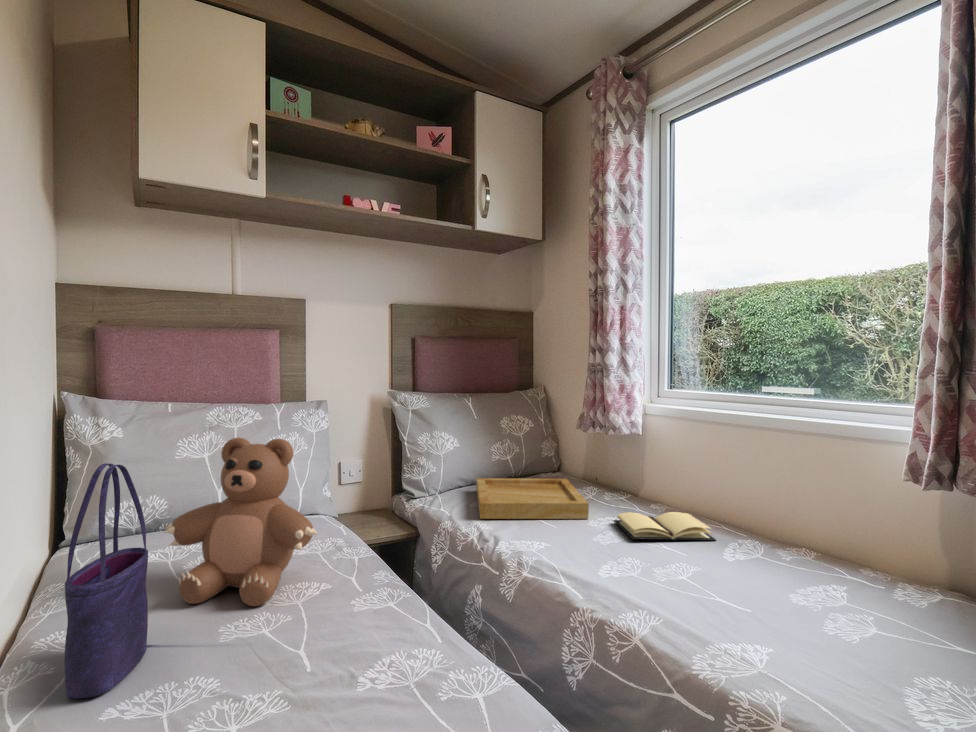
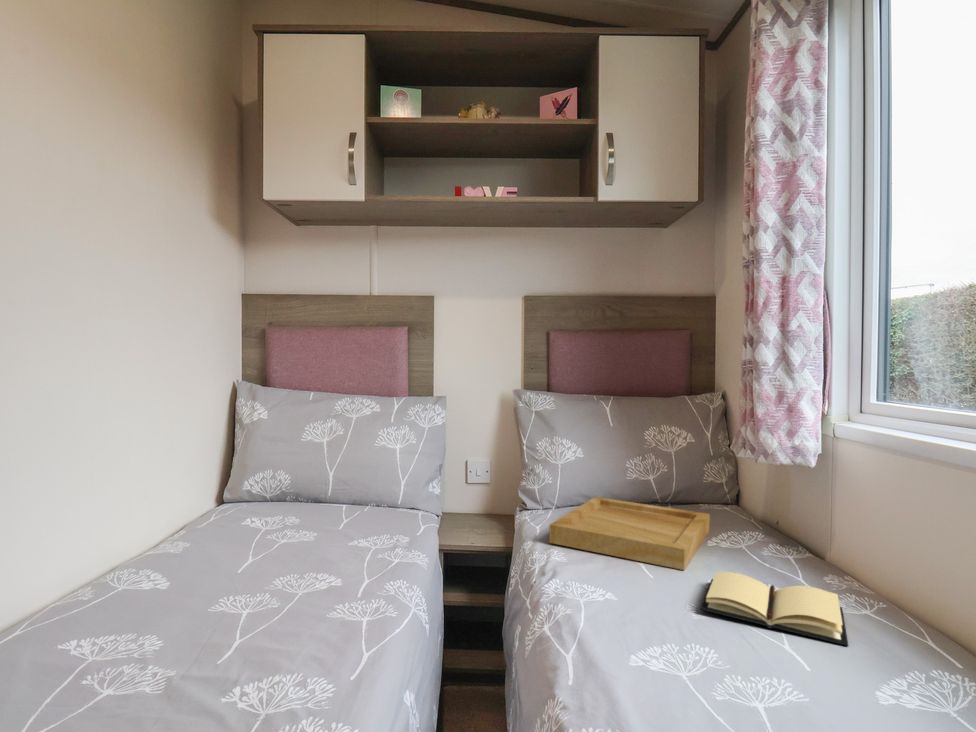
teddy bear: present [165,438,317,606] -> none [215,425,317,578]
tote bag: present [64,463,148,698] -> none [74,435,160,614]

